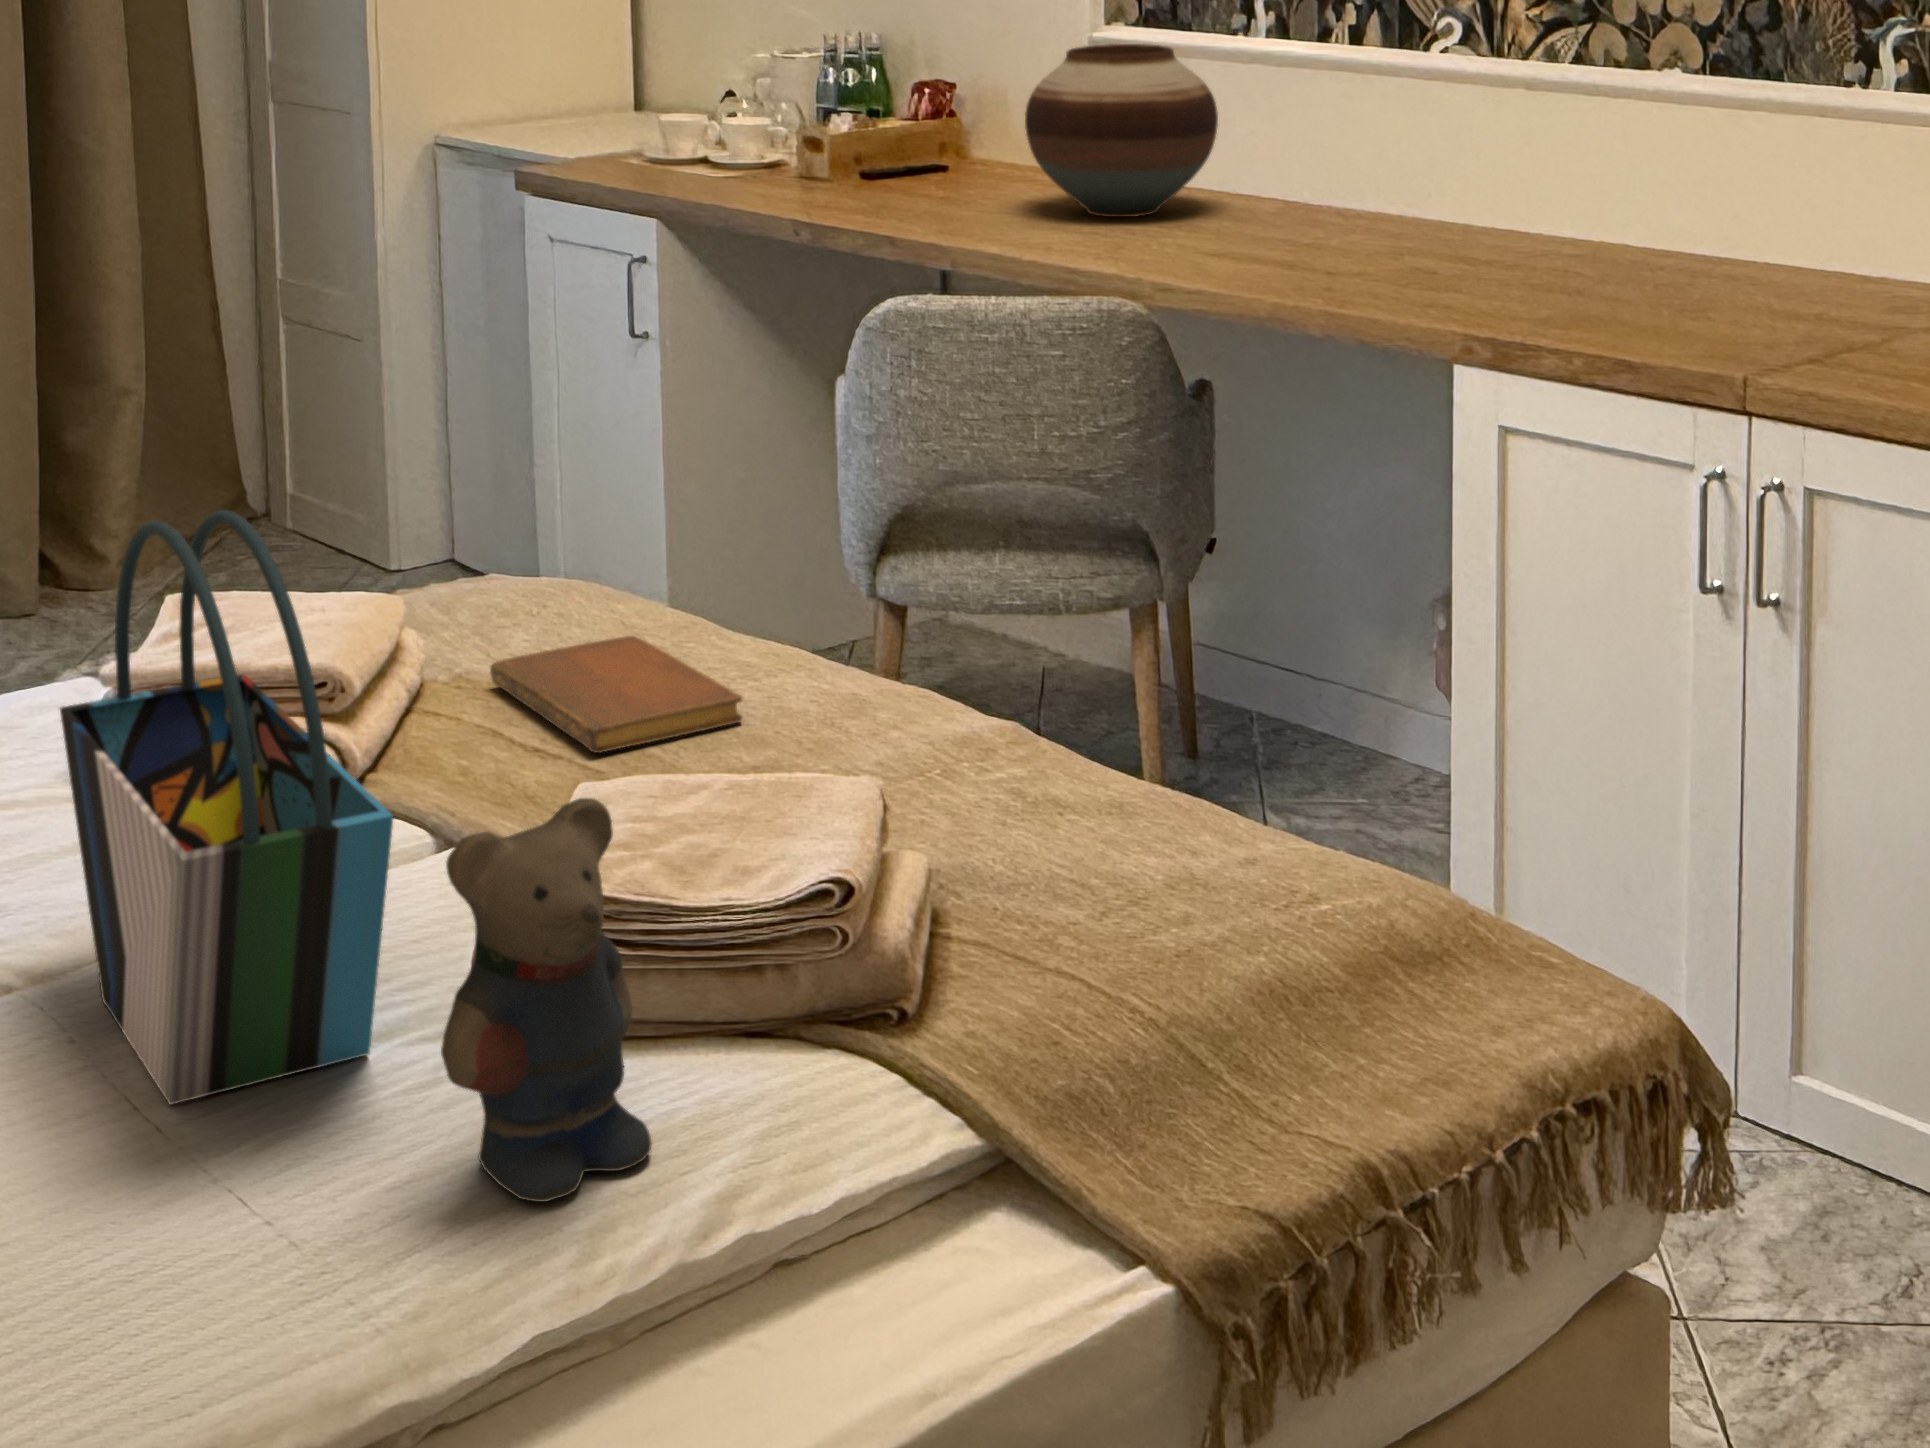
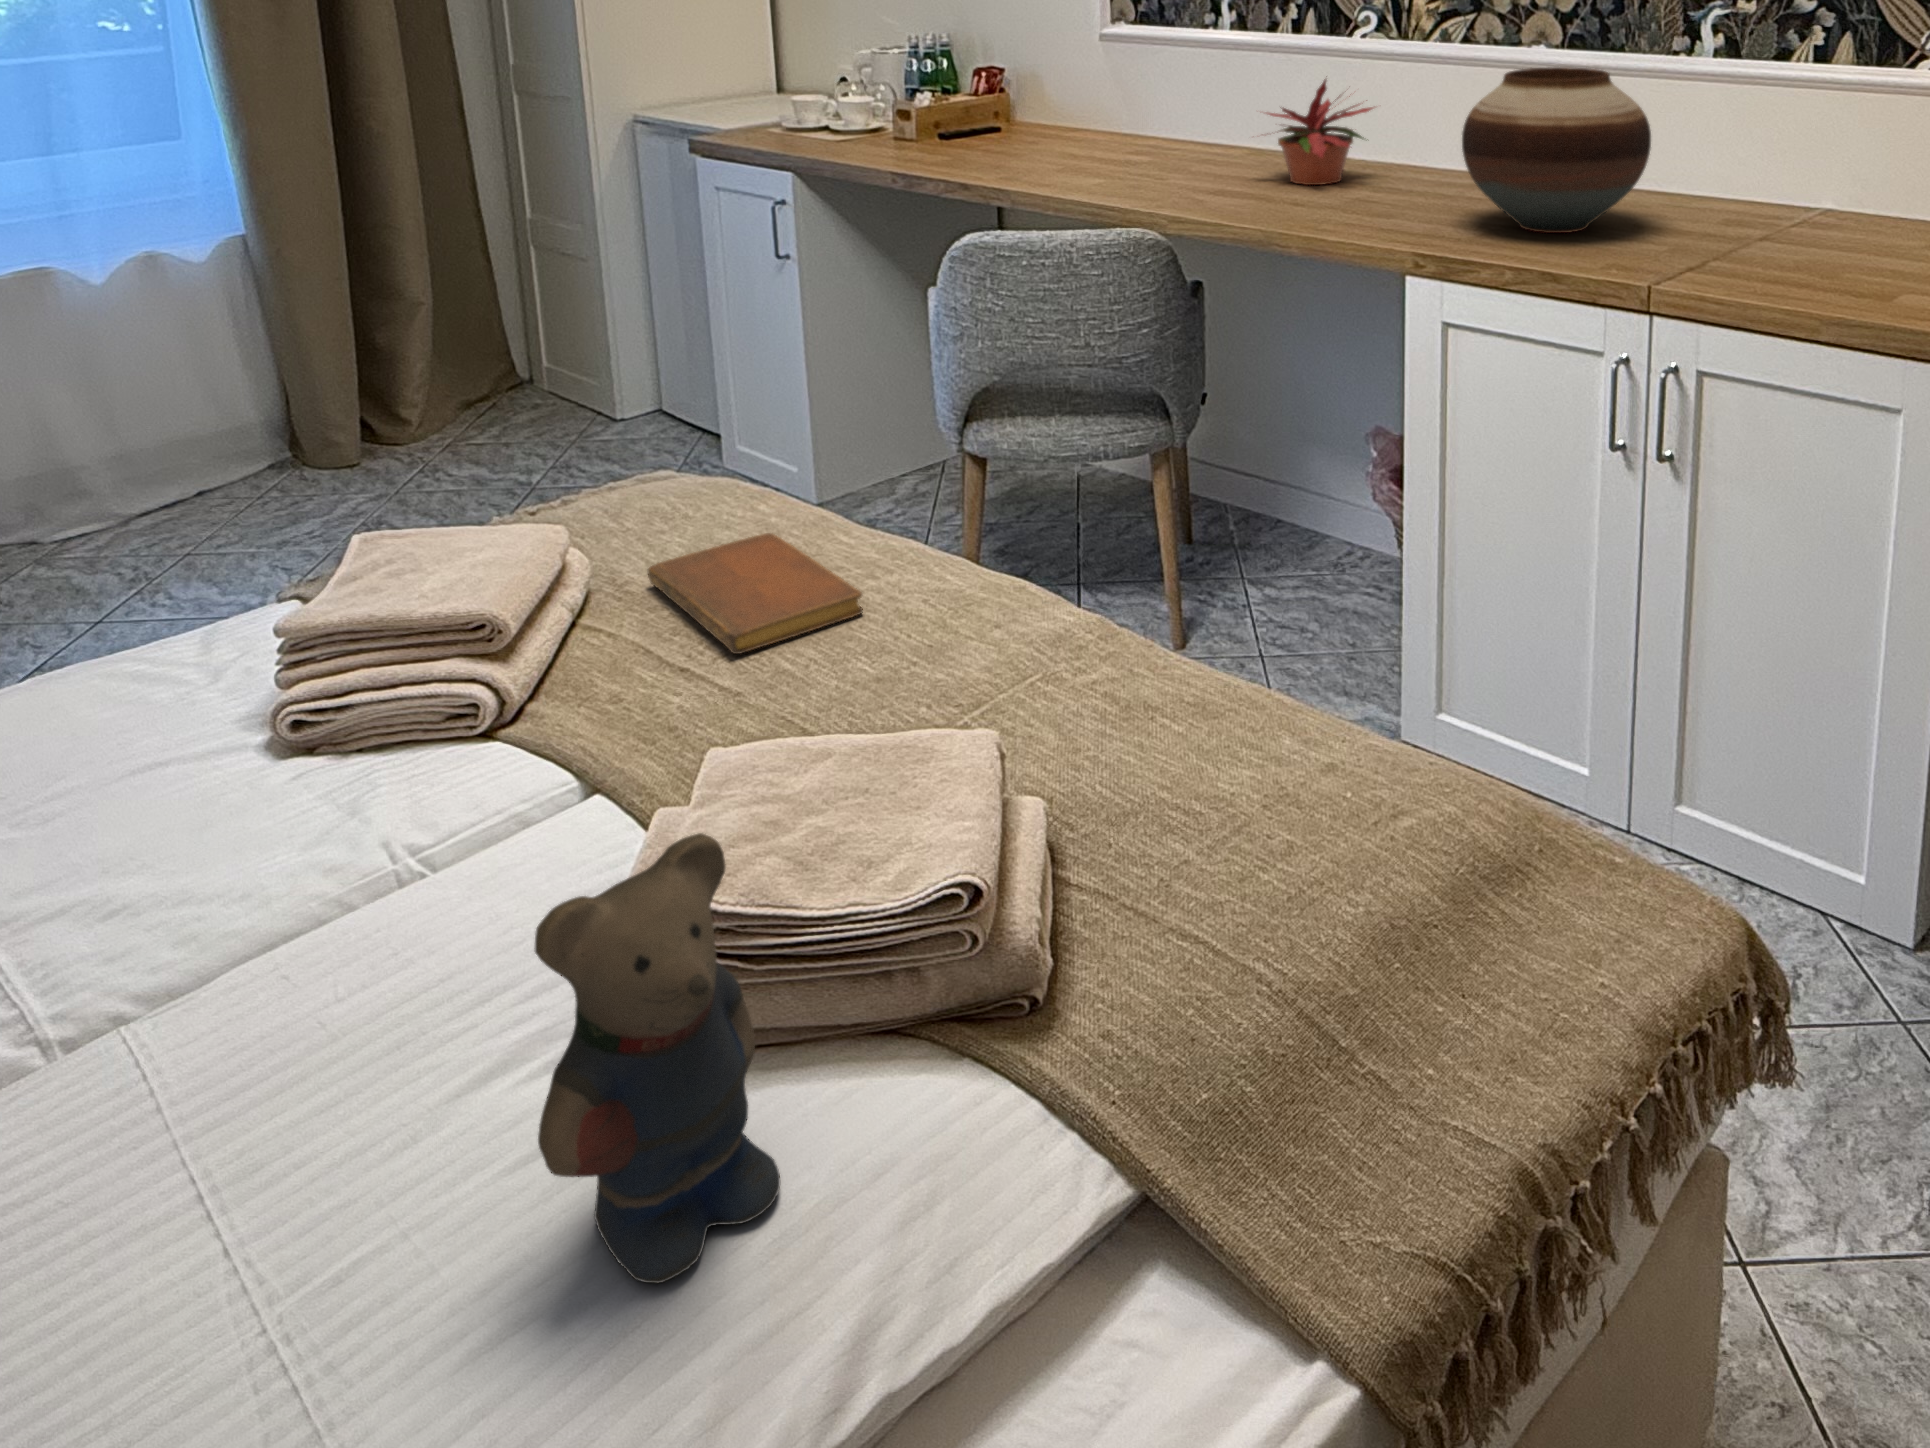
vase: present [1025,44,1218,217] -> present [1462,67,1651,233]
potted plant: none [1275,99,1461,248] -> present [1267,79,1373,185]
tote bag: present [60,510,393,1105] -> none [177,517,495,1150]

